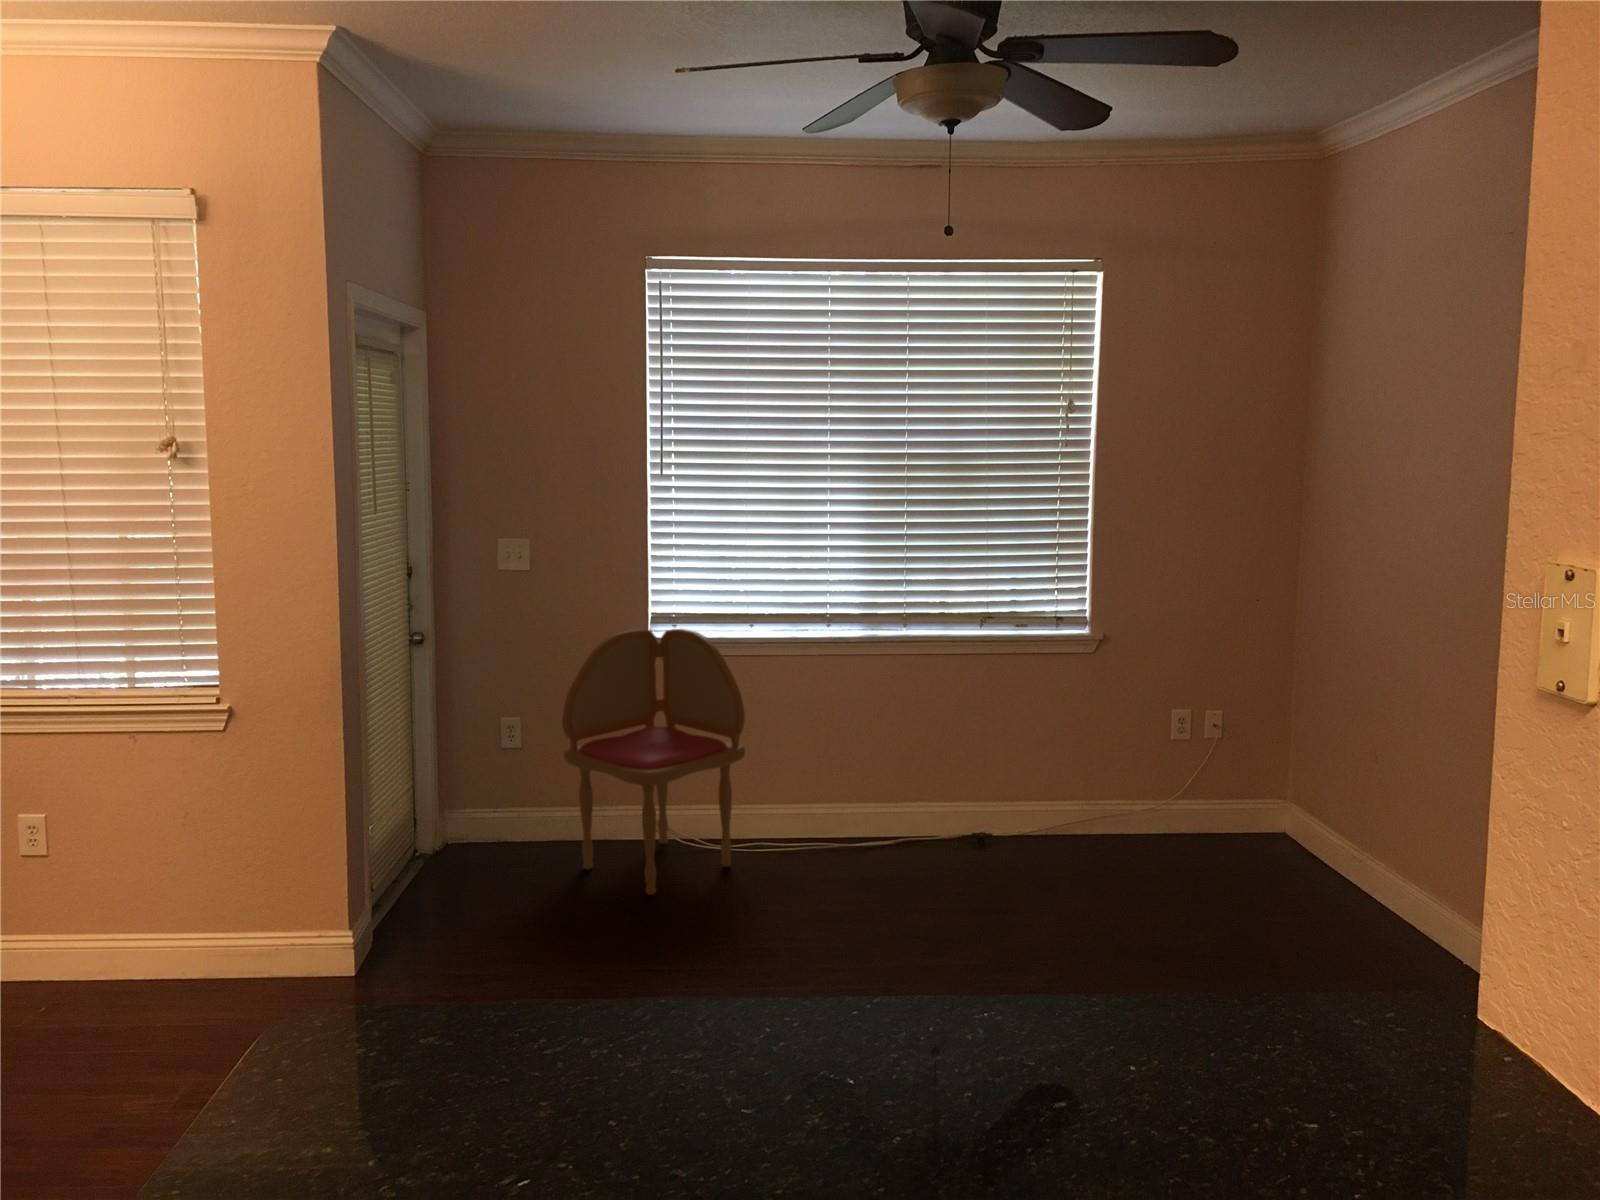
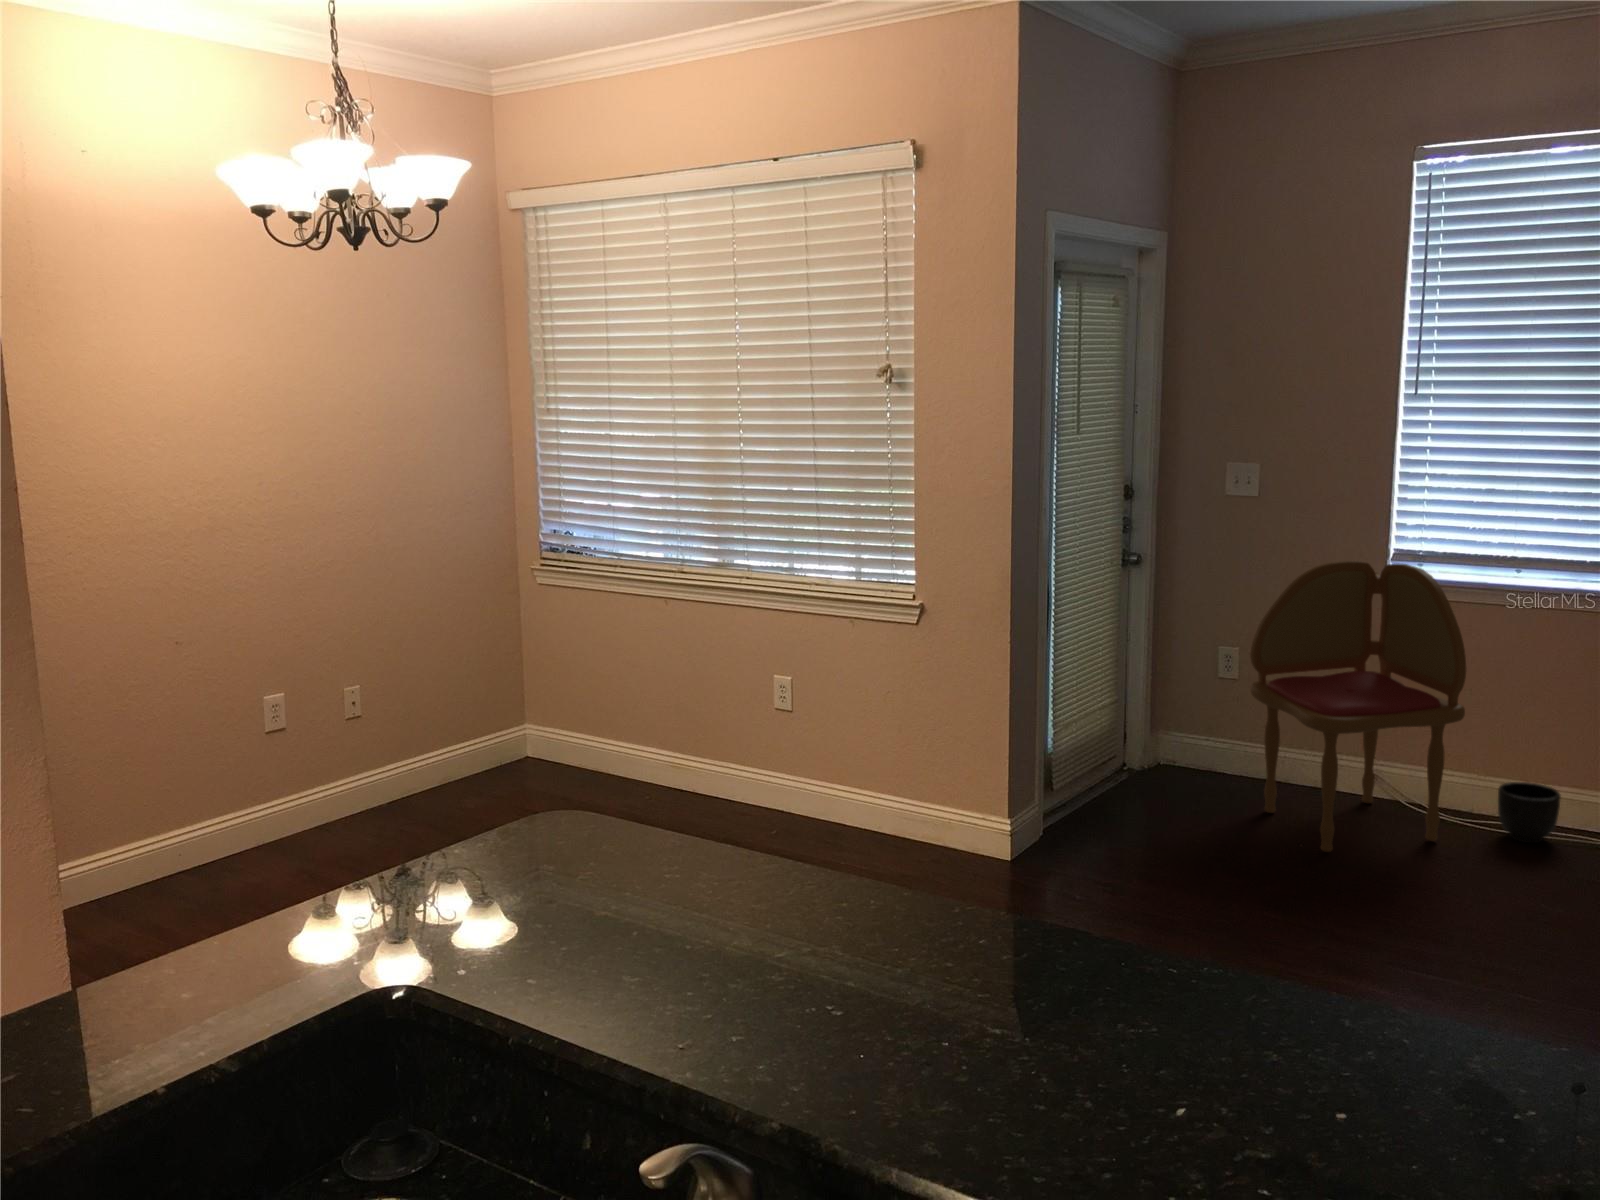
planter: none [768,802,813,853] -> present [1498,782,1561,843]

